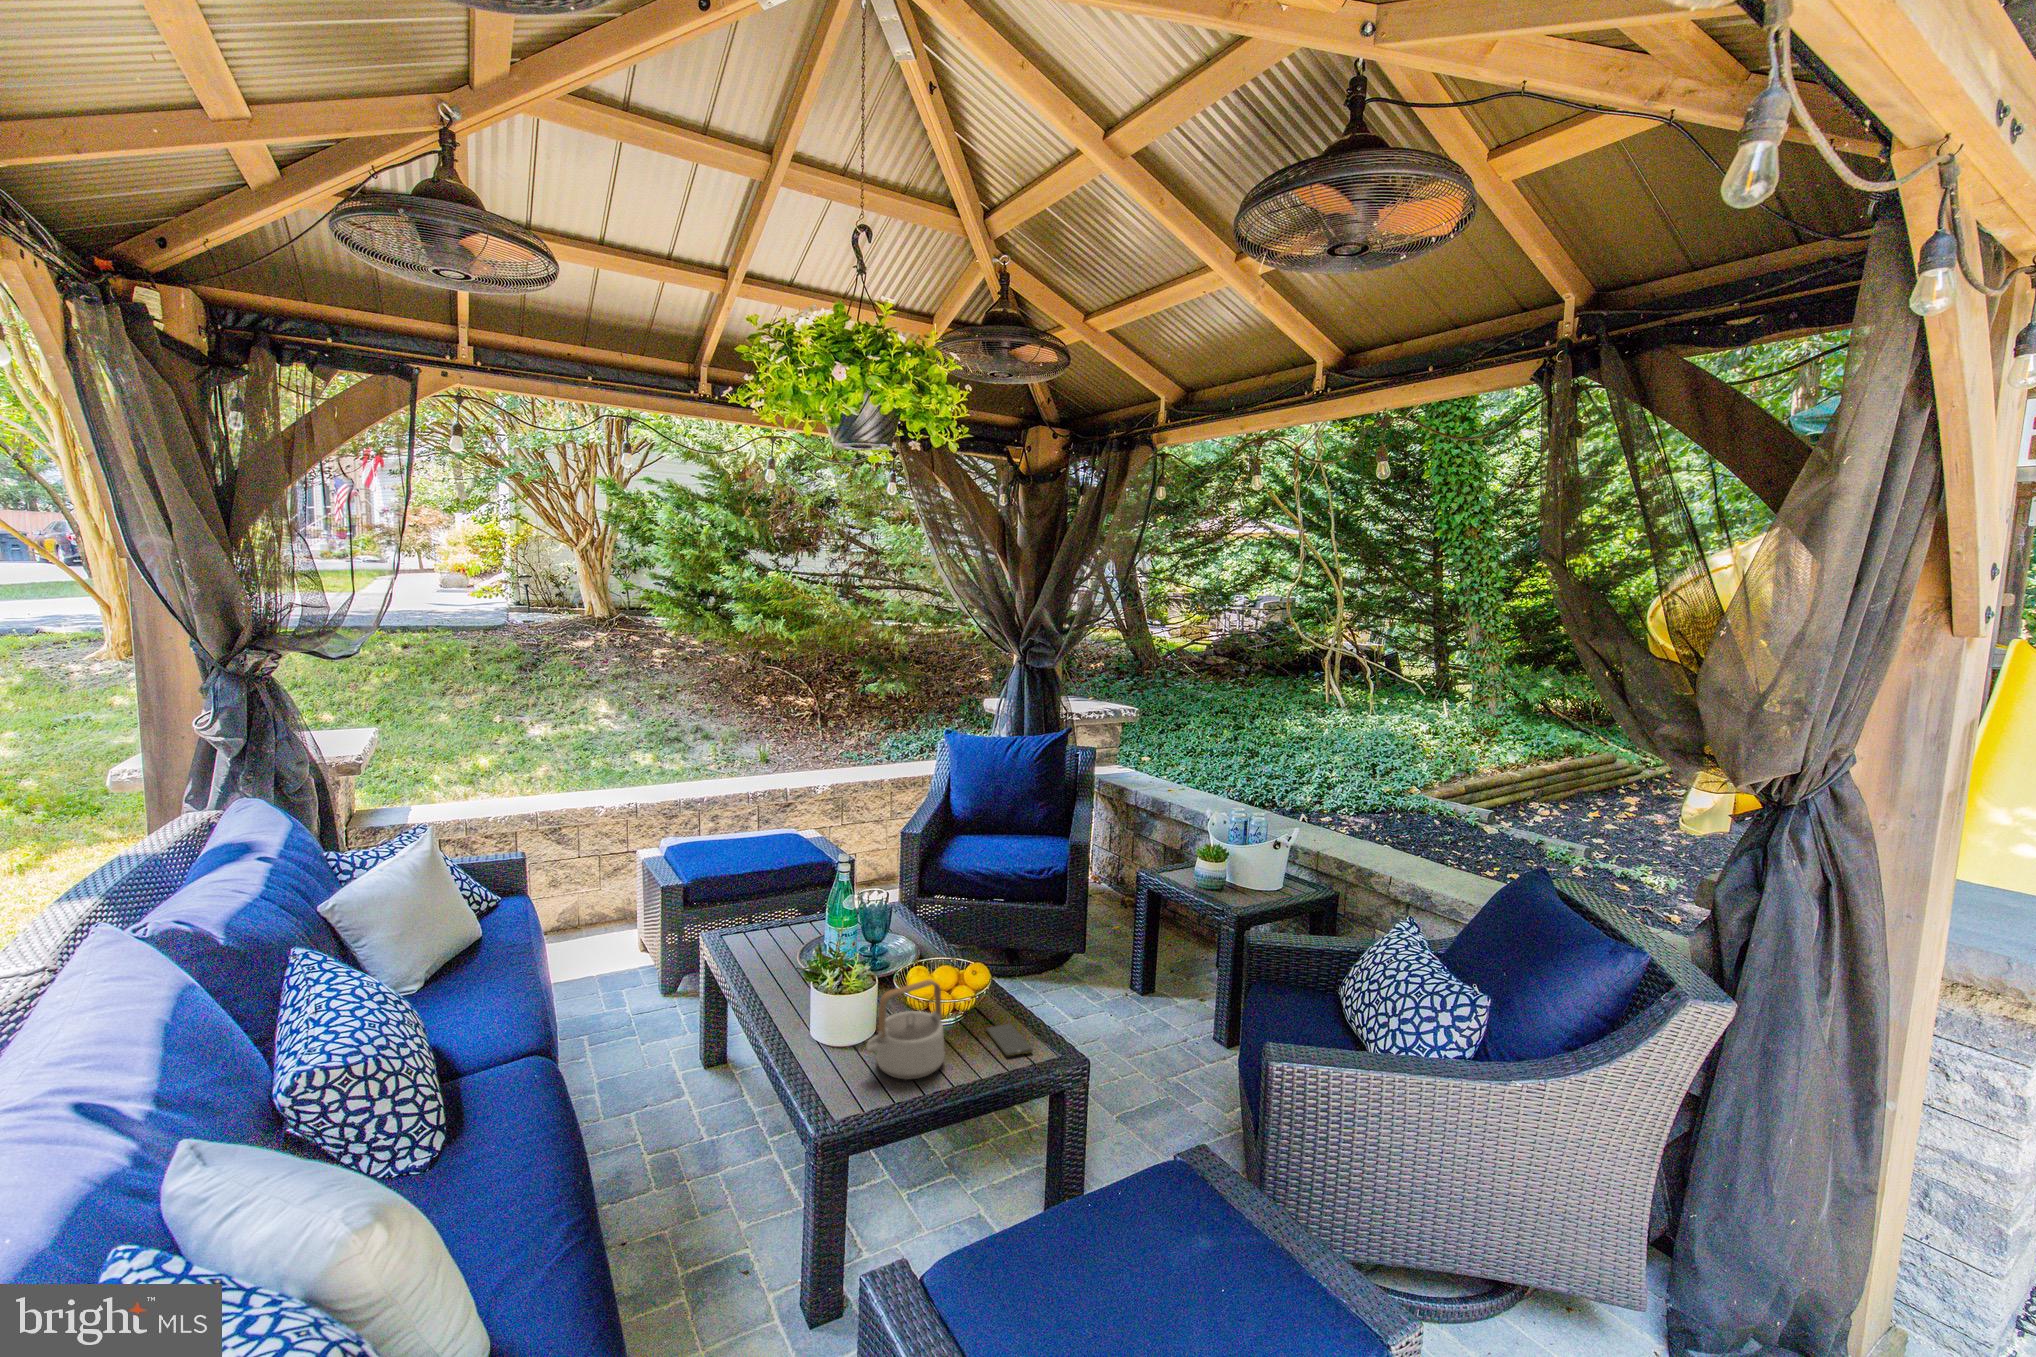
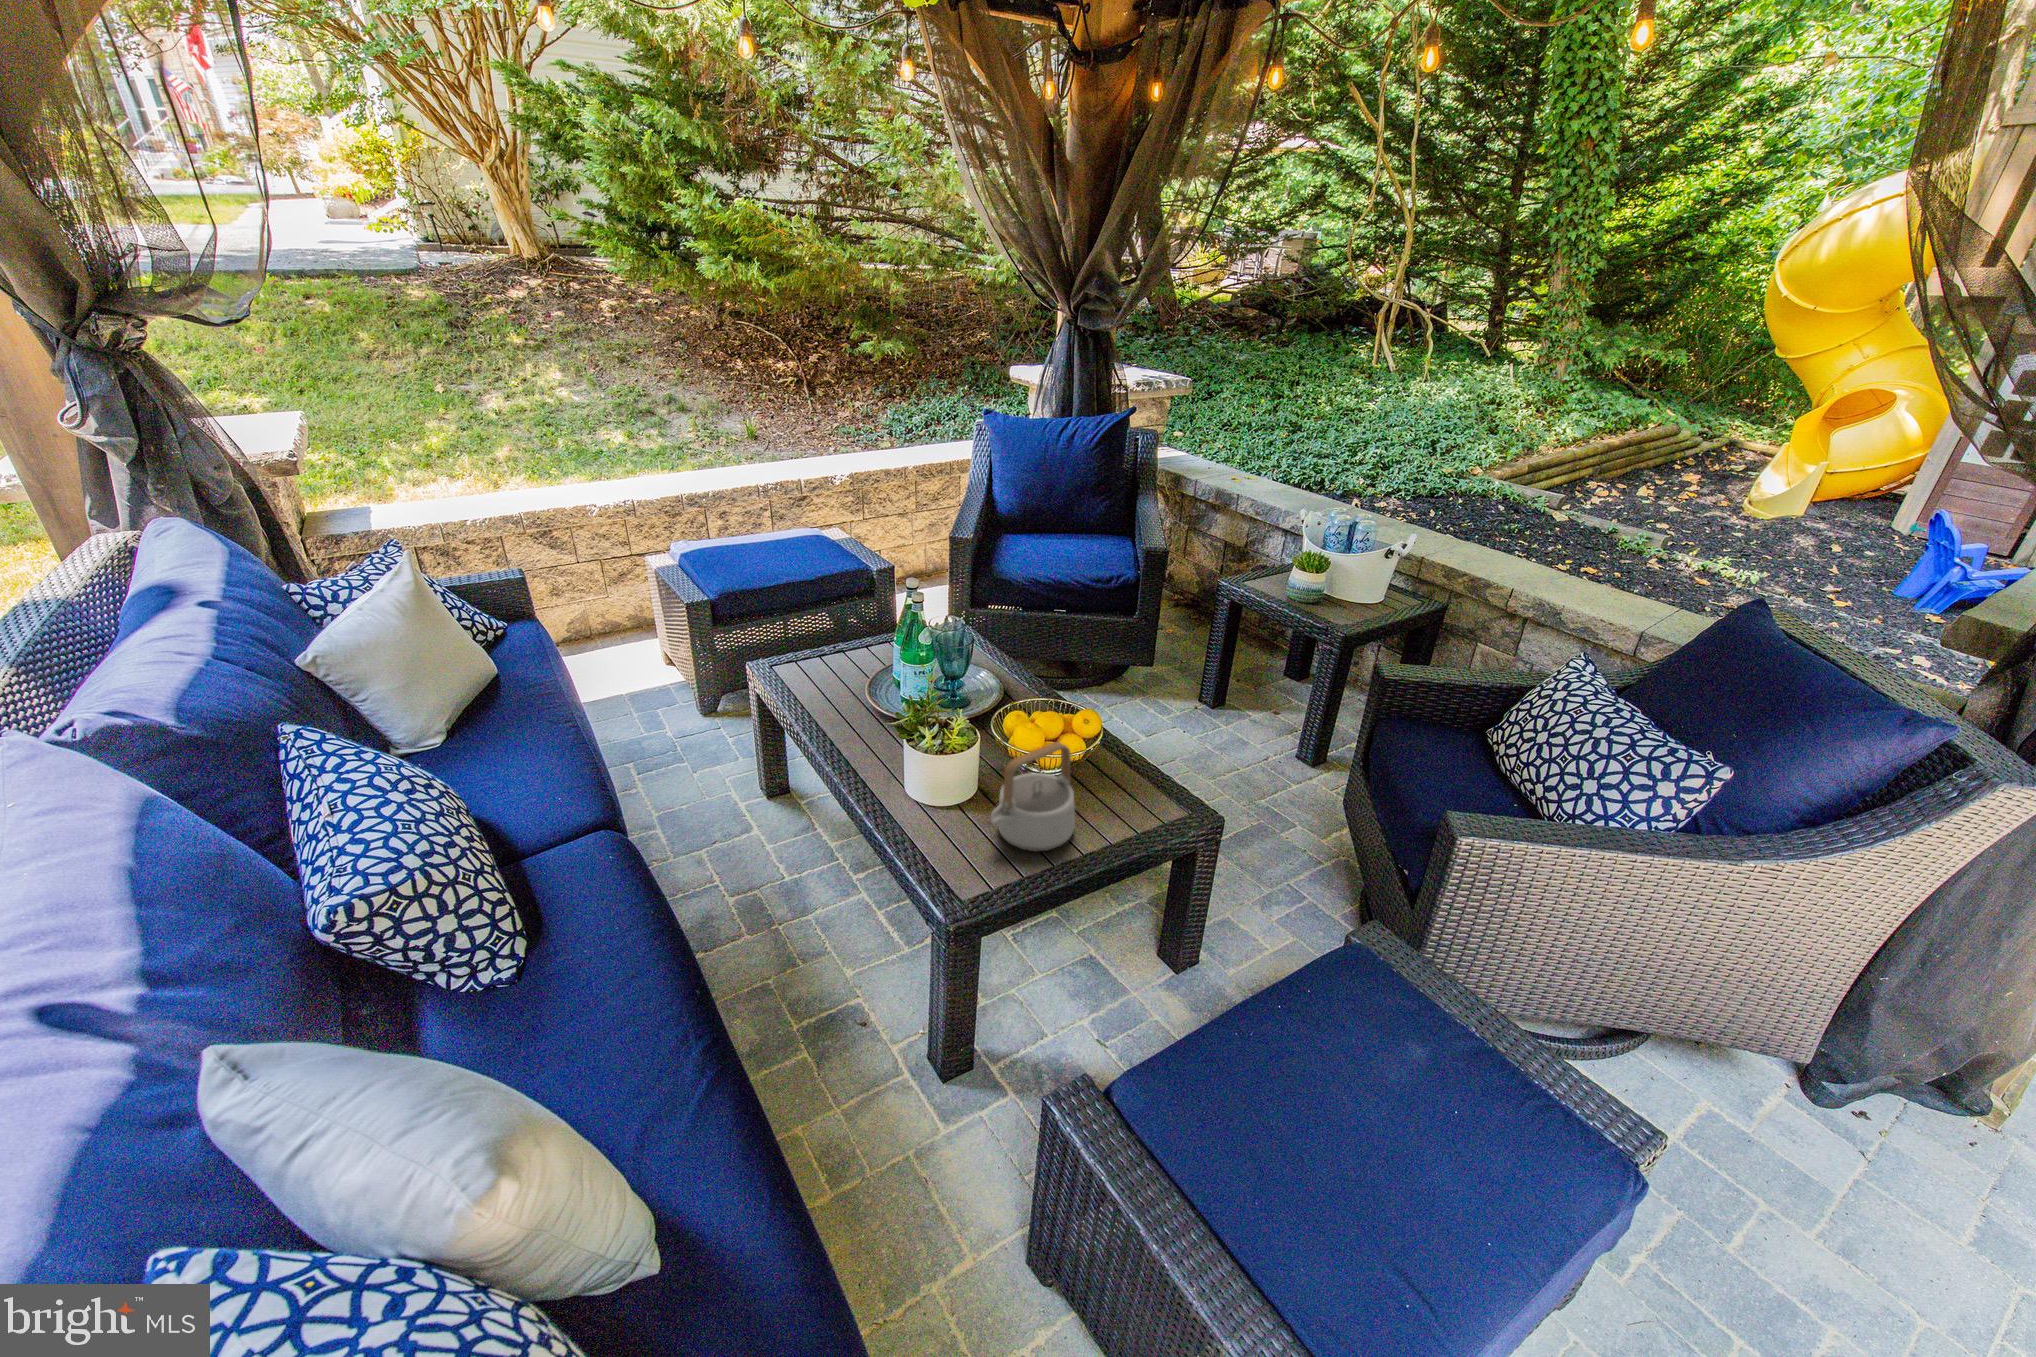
smartphone: present [986,1024,1032,1056] -> none [1108,776,1168,819]

